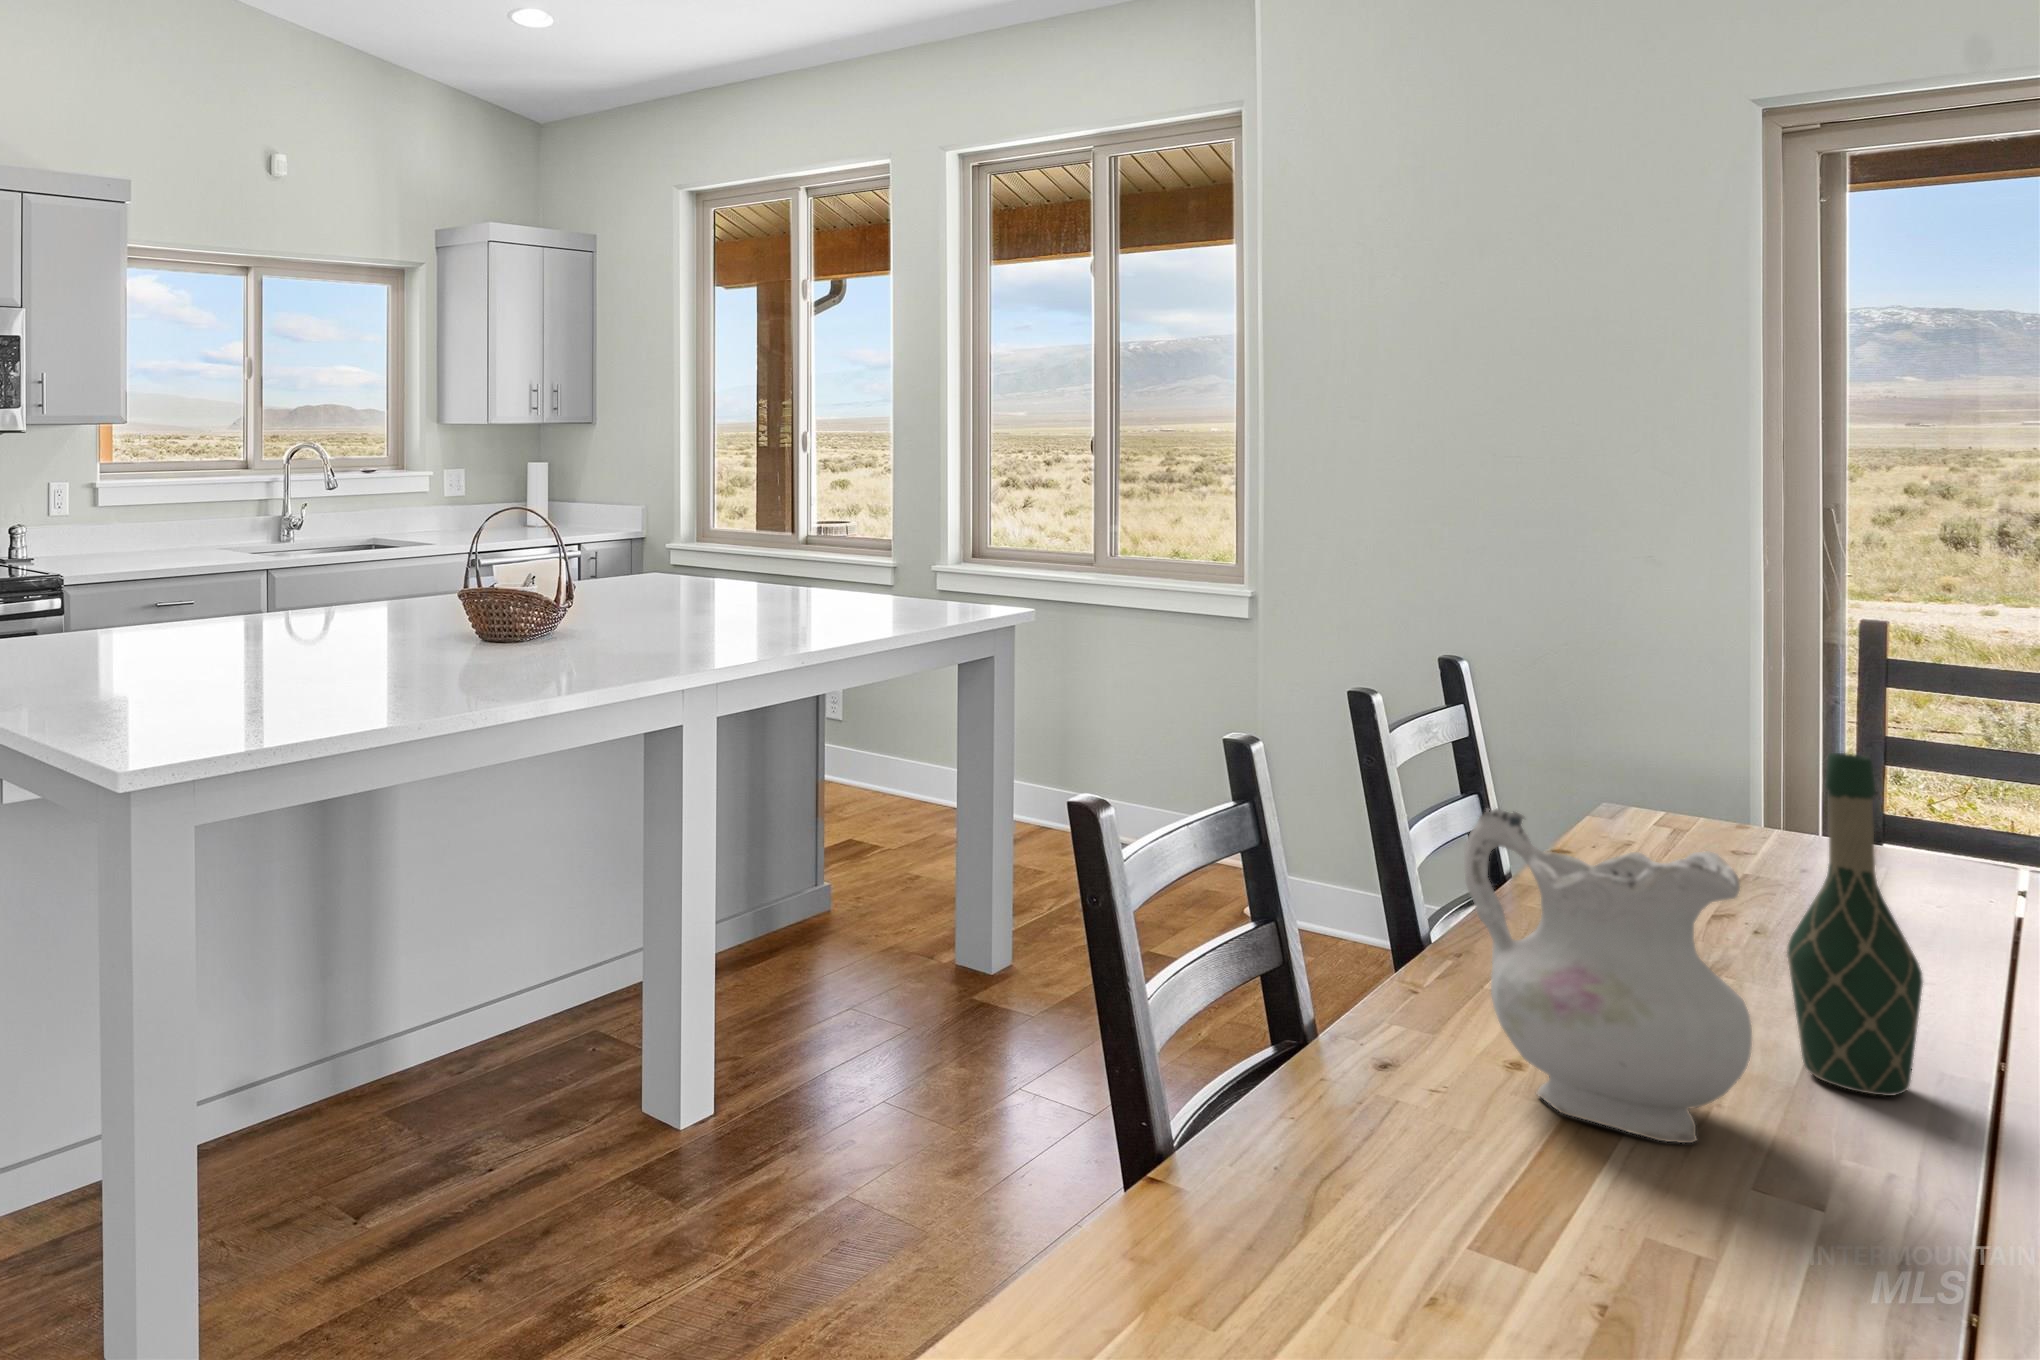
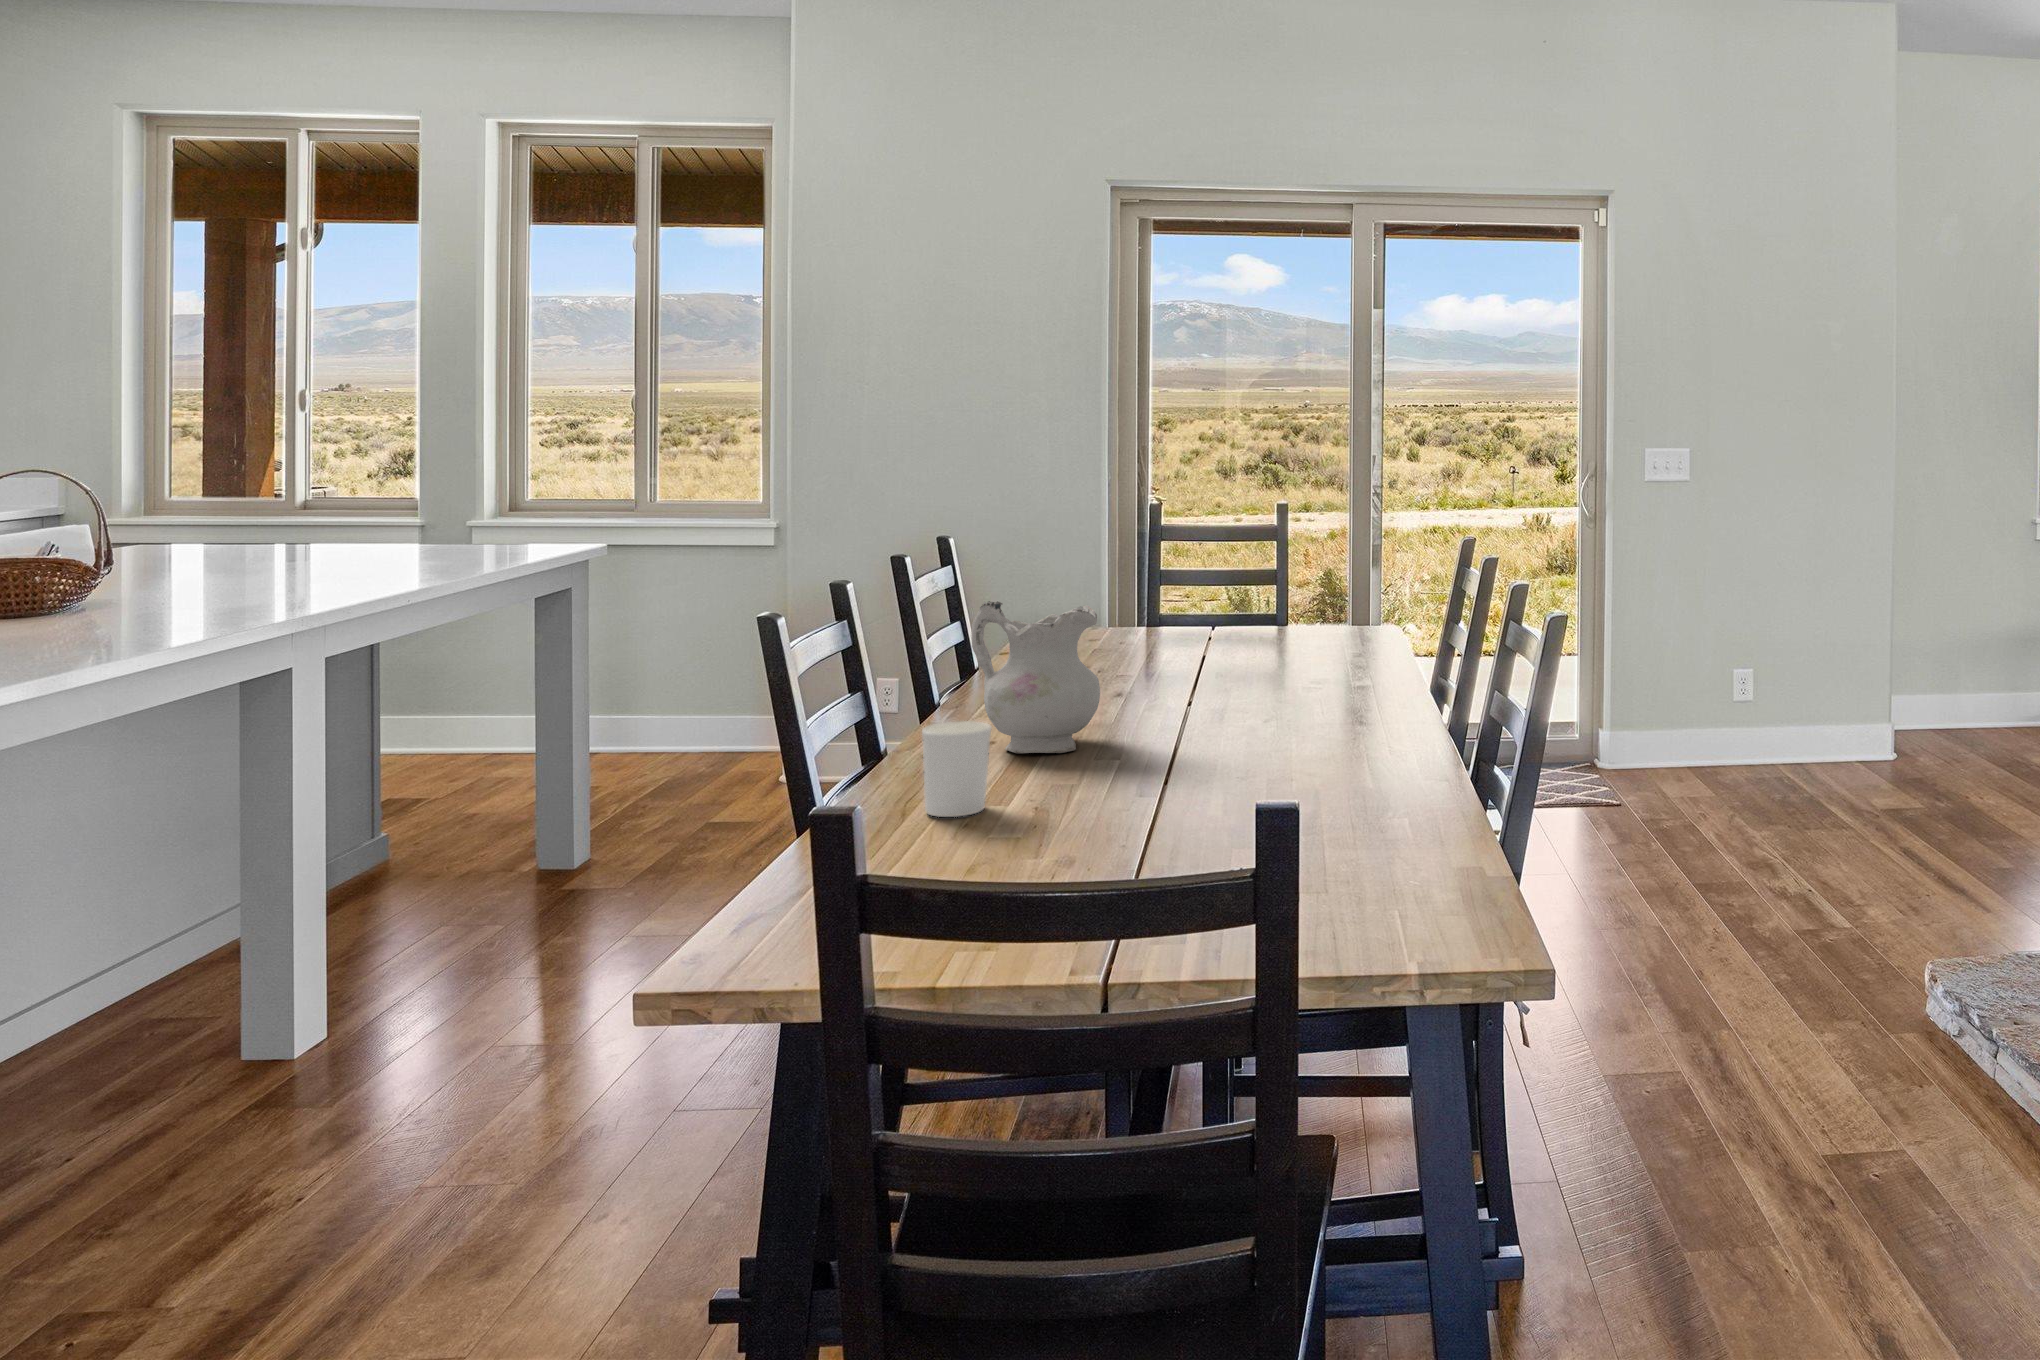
wine bottle: present [1787,753,1923,1096] -> none [1115,551,1168,717]
candle holder: none [1336,1048,1484,1262] -> present [922,721,991,817]

